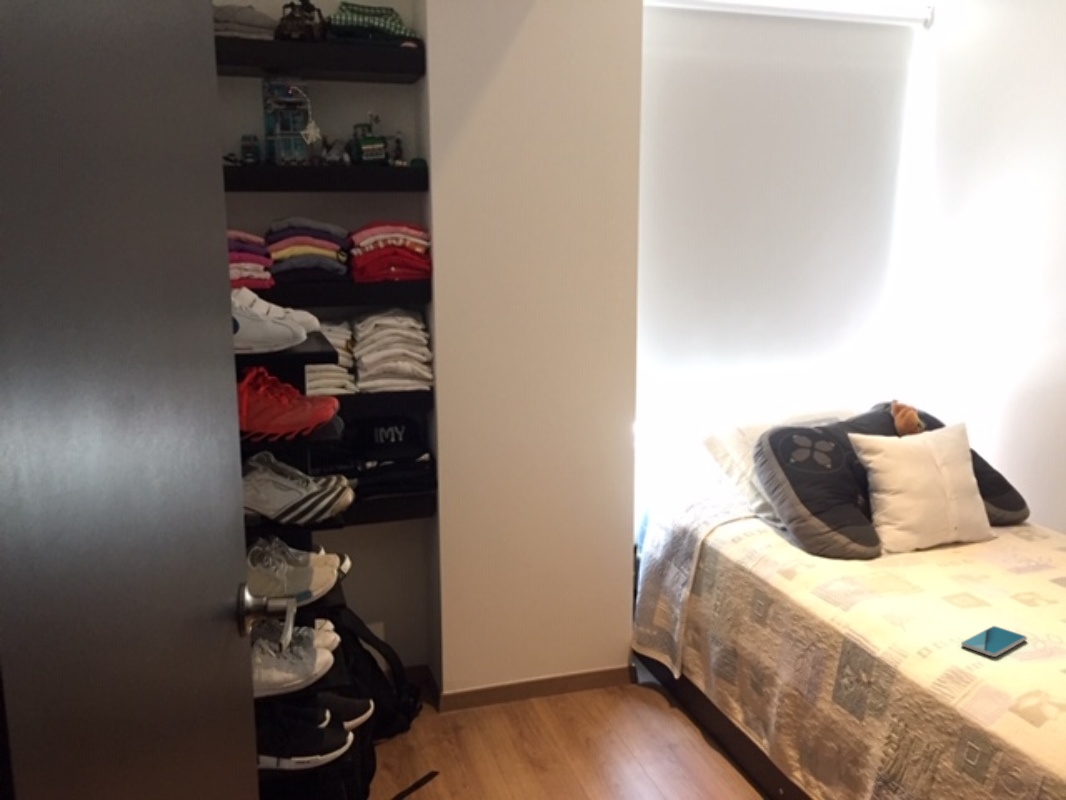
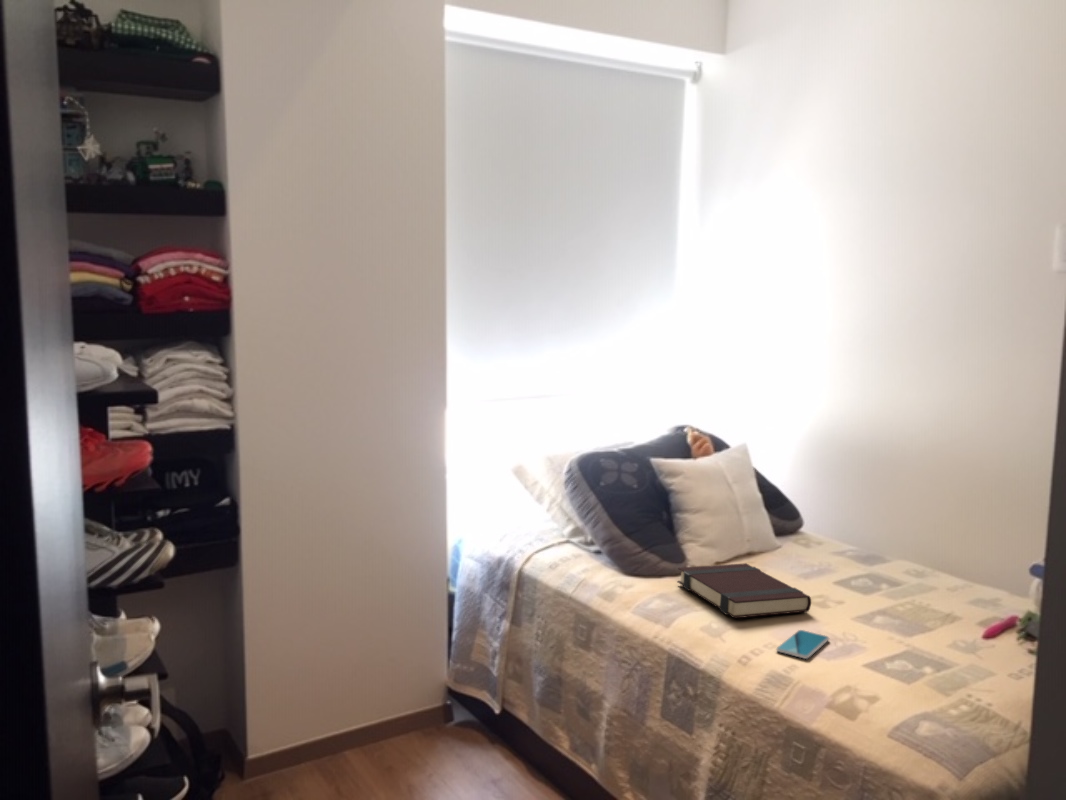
book: none [865,550,1013,608] -> present [678,563,811,618]

